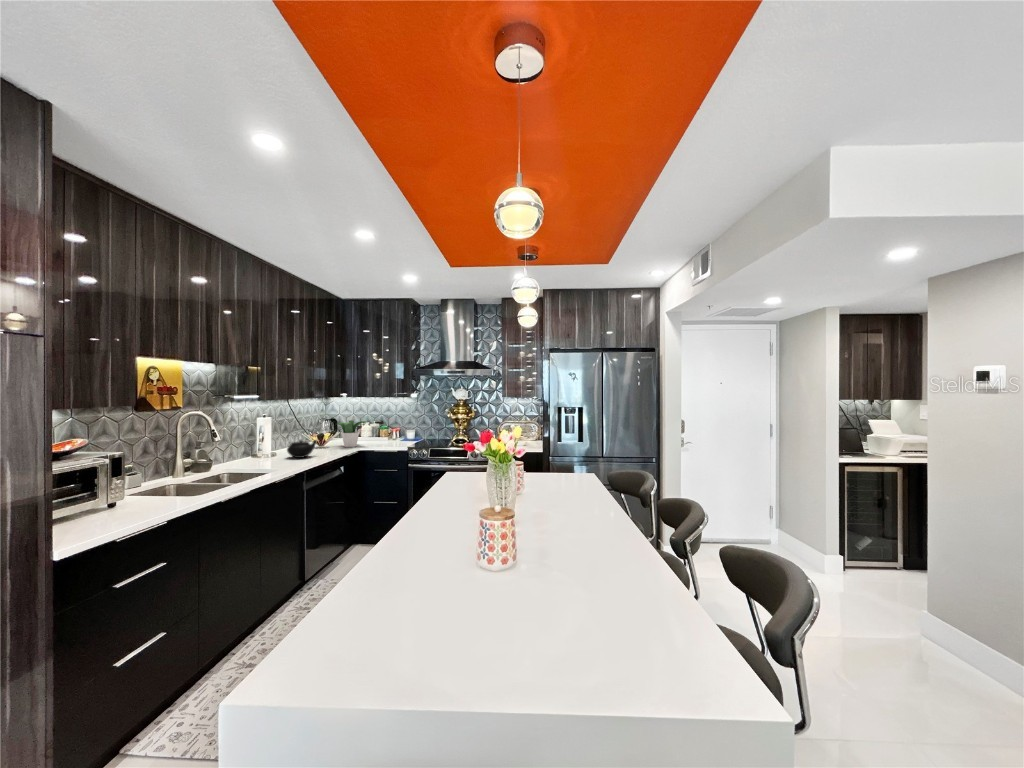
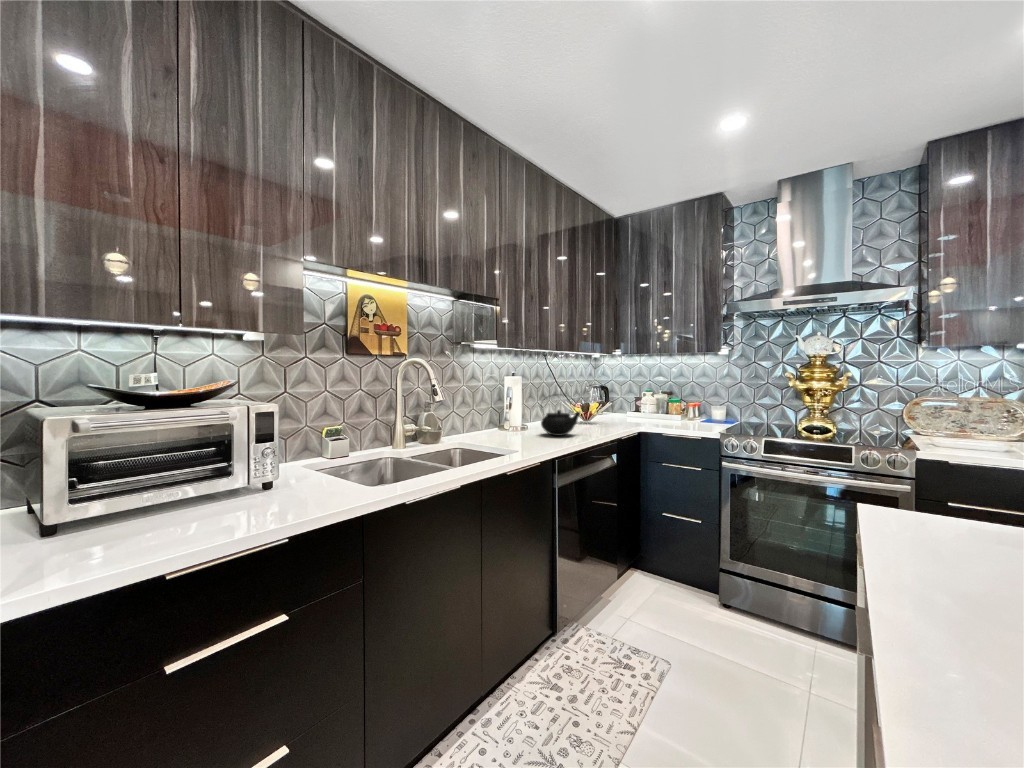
potted plant: present [337,420,366,447] -> none [607,387,650,426]

